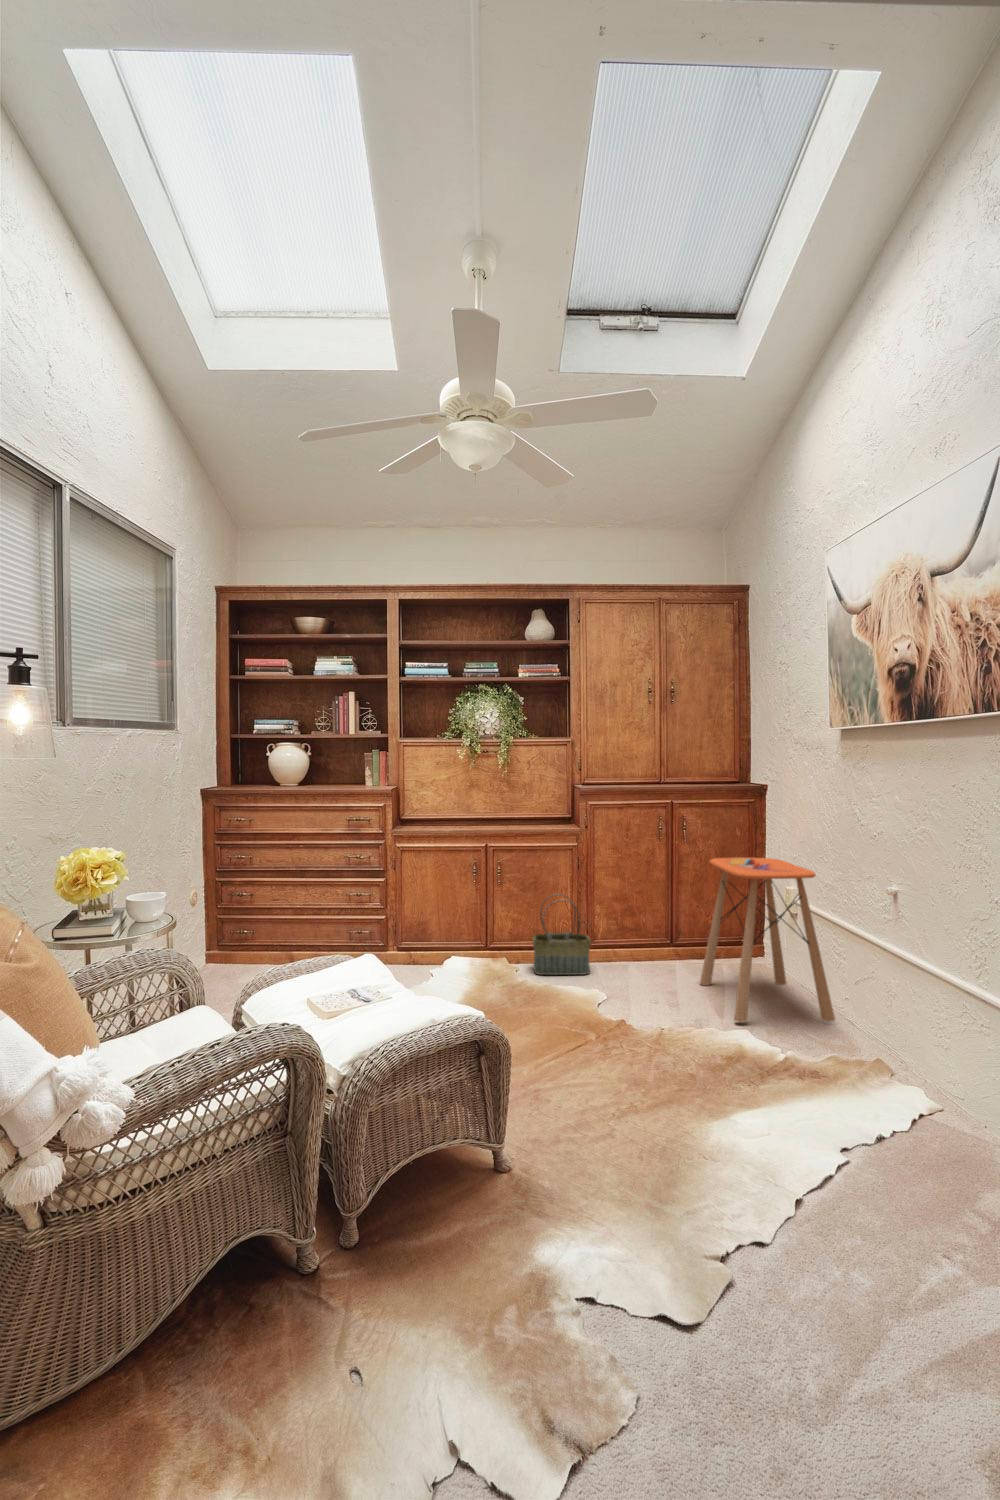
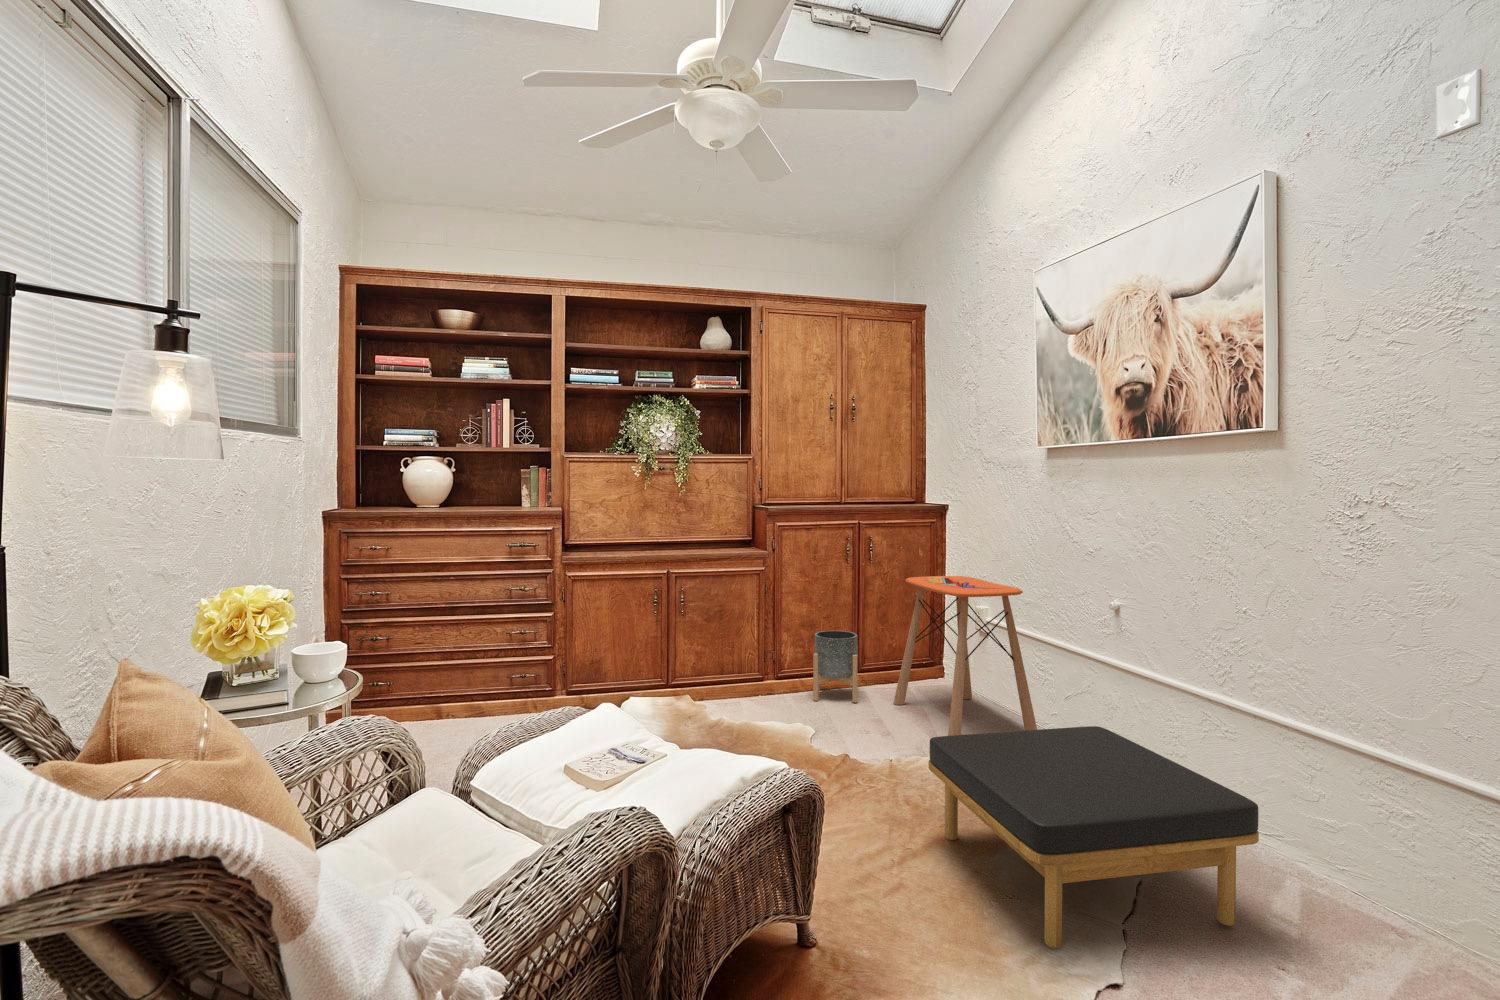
basket: present [532,894,591,975] -> none [721,619,783,705]
planter: none [620,909,670,980] -> present [813,630,858,702]
ottoman: none [661,1009,949,1213] -> present [928,726,1259,949]

